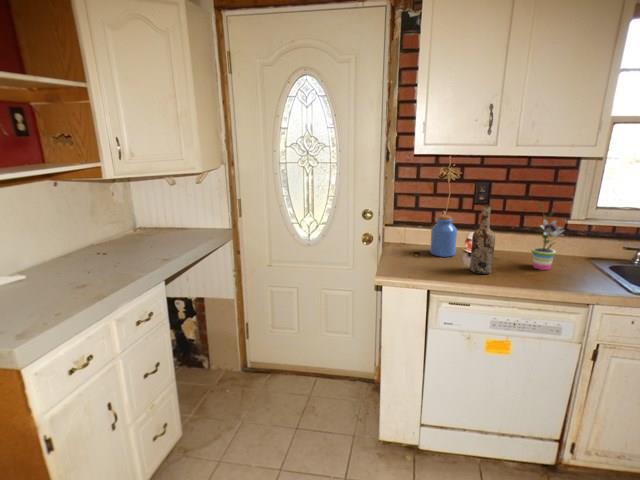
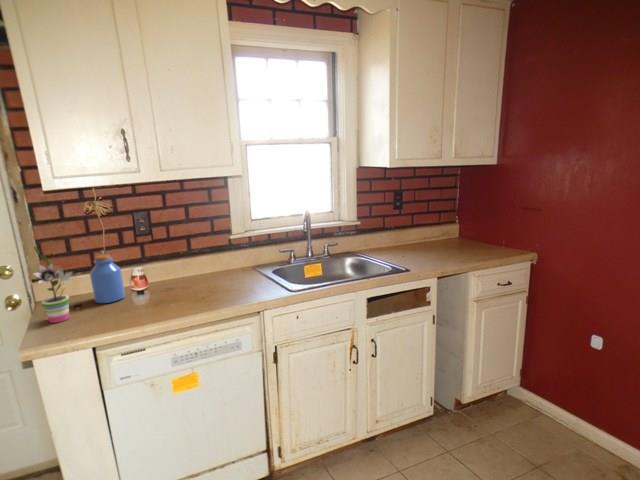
potted plant: present [532,203,564,270] -> present [34,247,73,323]
wine bottle: present [470,205,495,274] -> none [134,236,164,311]

